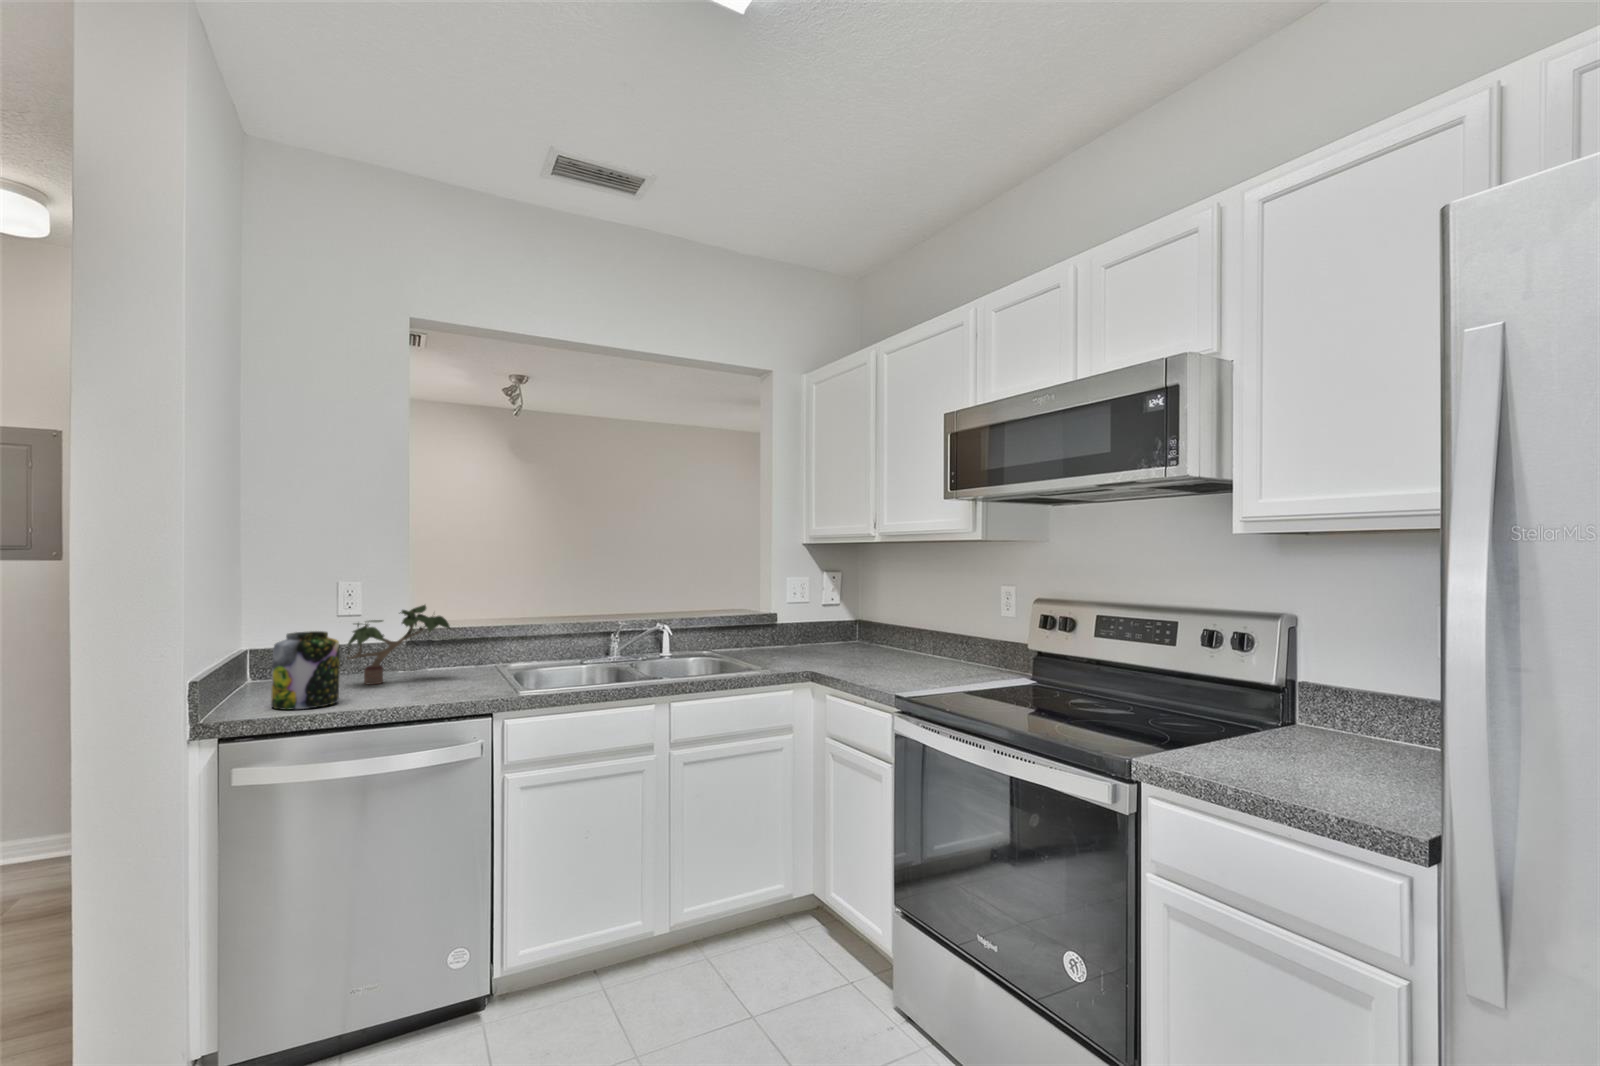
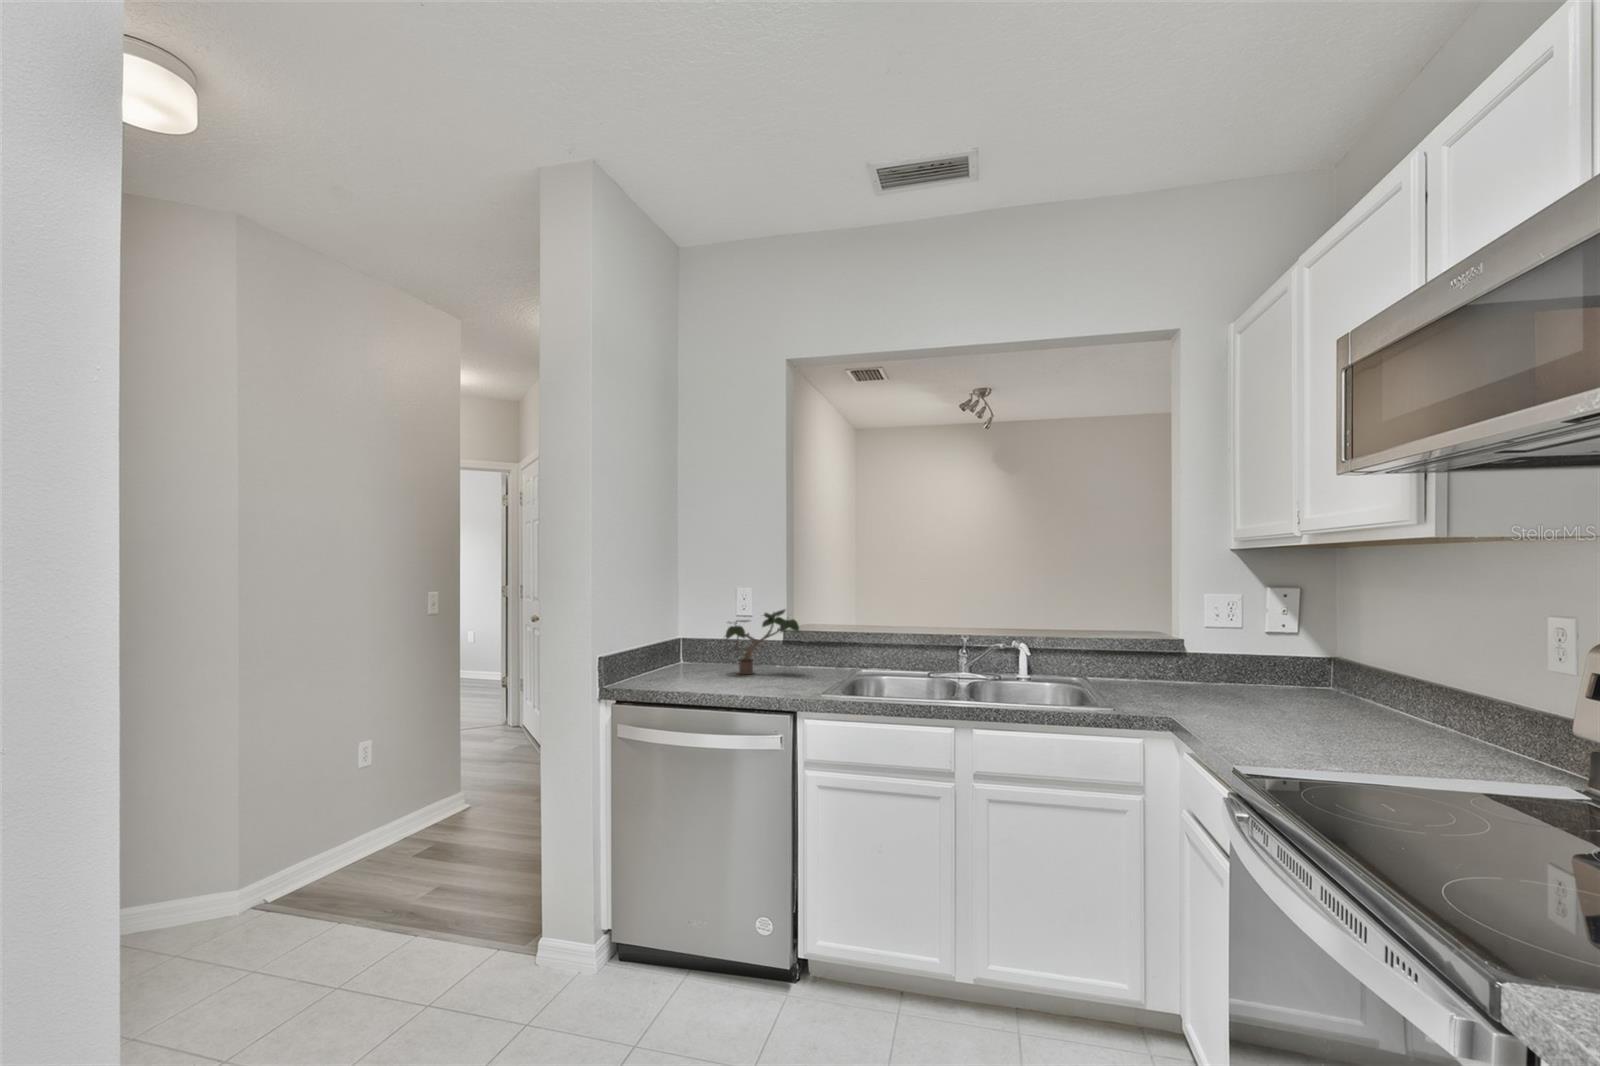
jar: present [271,631,340,710] -> none [654,626,697,687]

